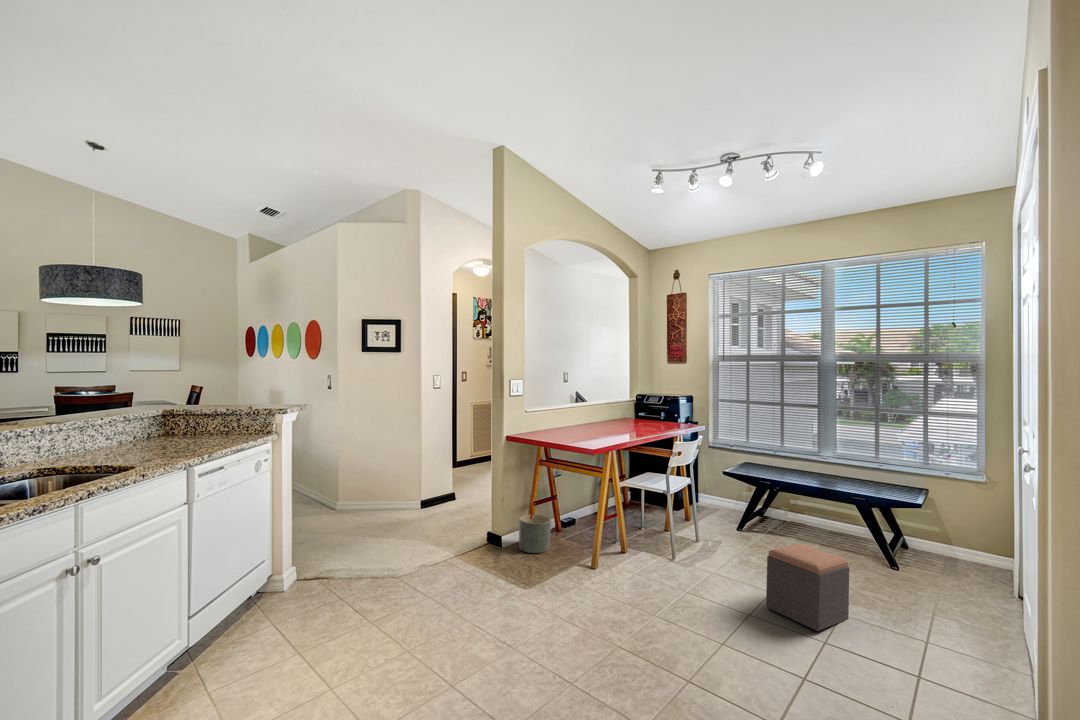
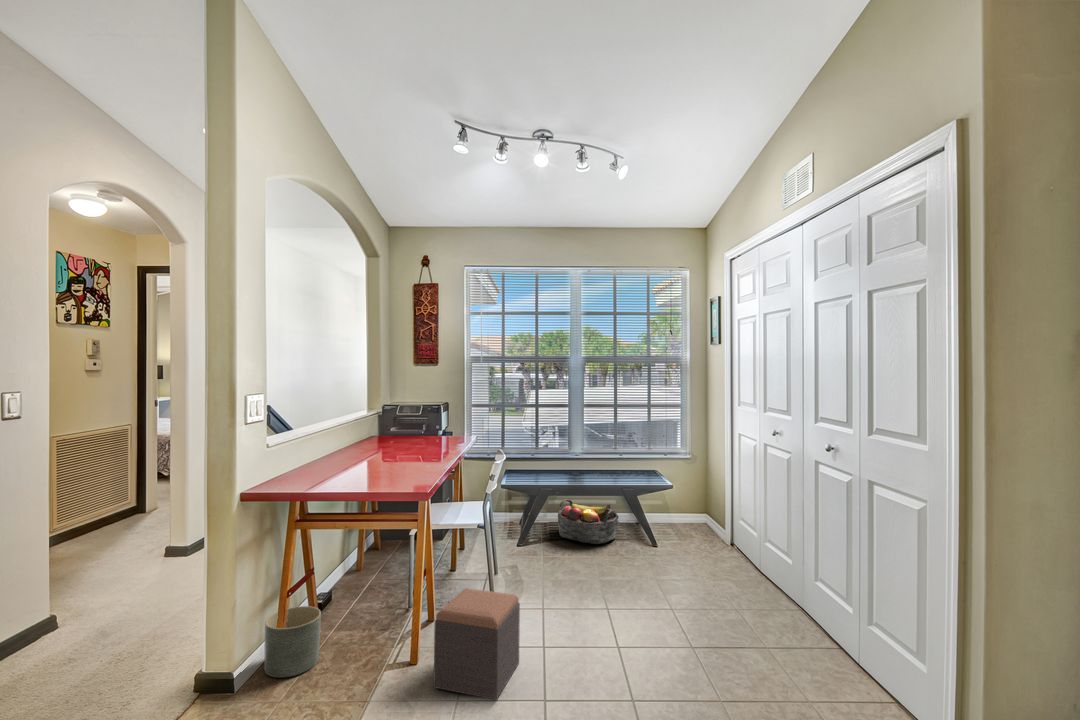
basket: none [788,498,859,547] -> present [558,499,619,544]
footstool: present [766,544,849,631] -> present [434,588,520,700]

